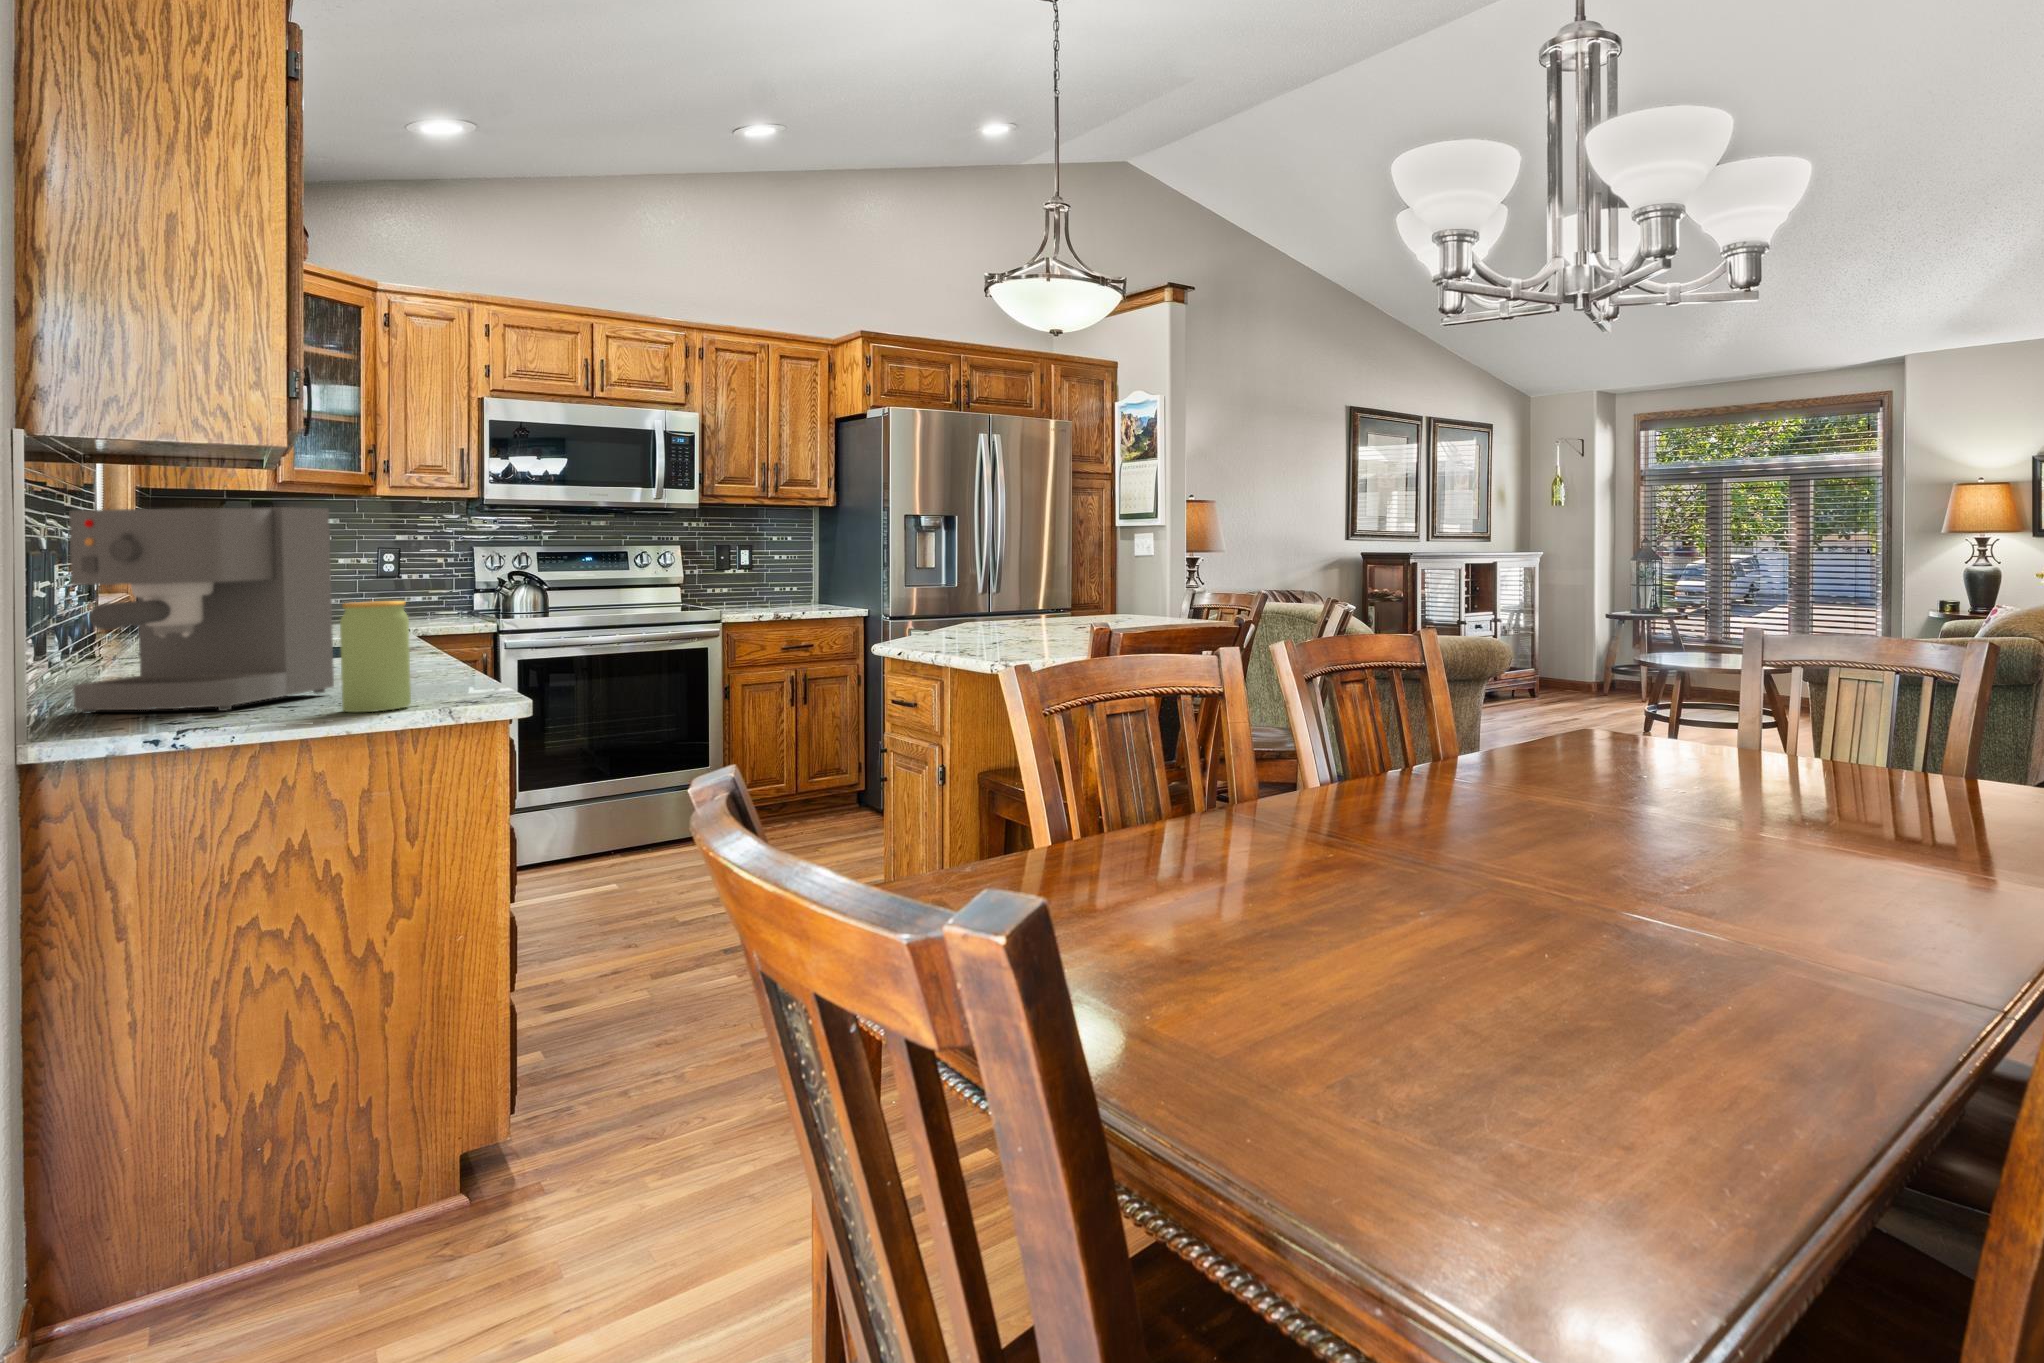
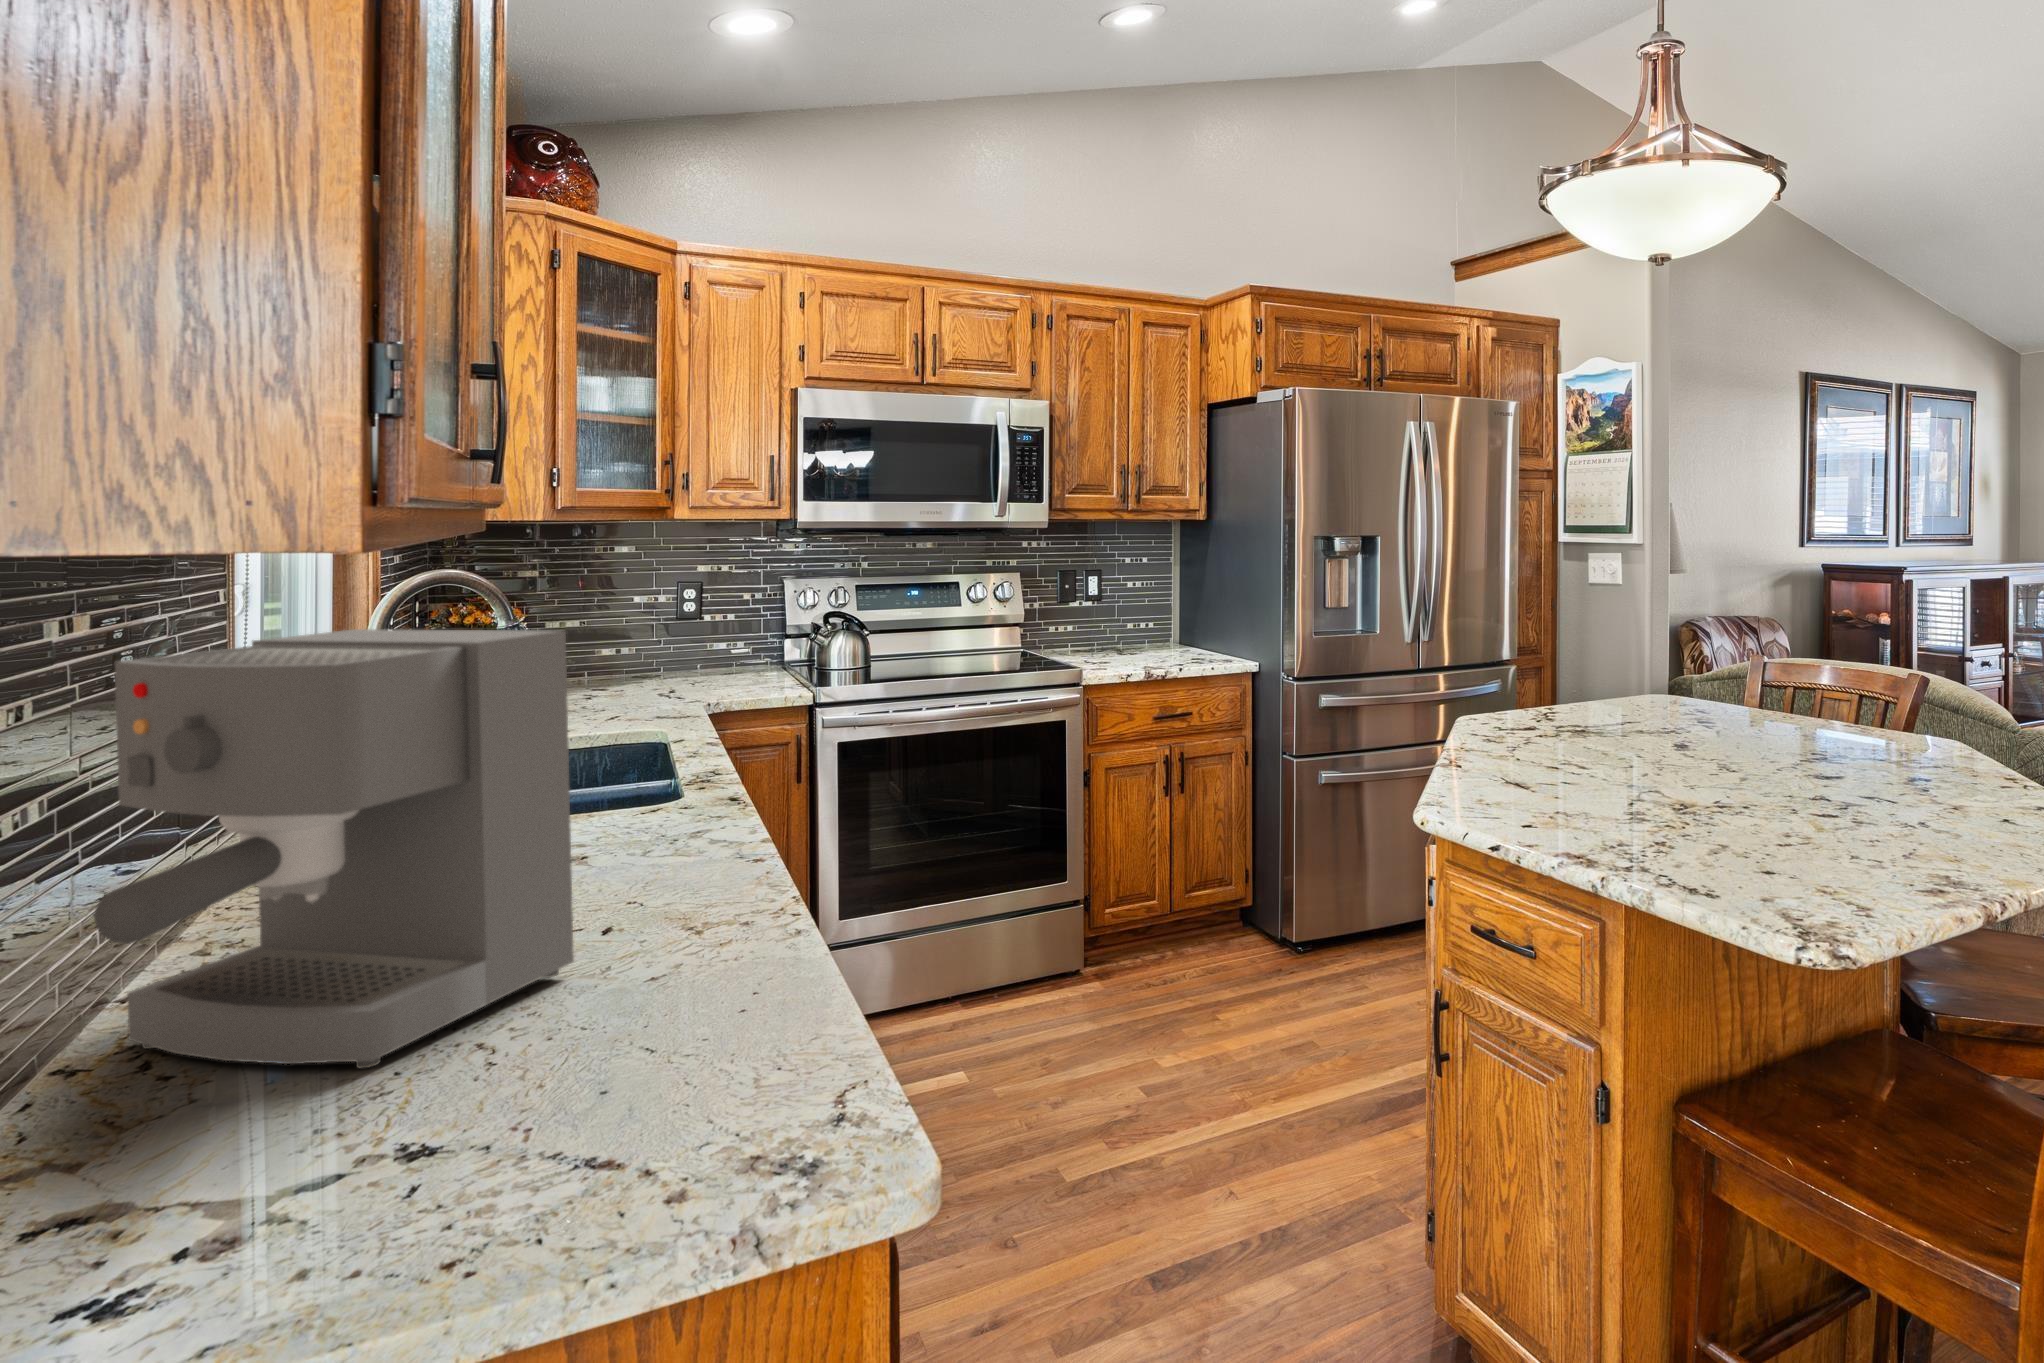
jar: present [340,601,411,713] -> none [561,854,694,1116]

